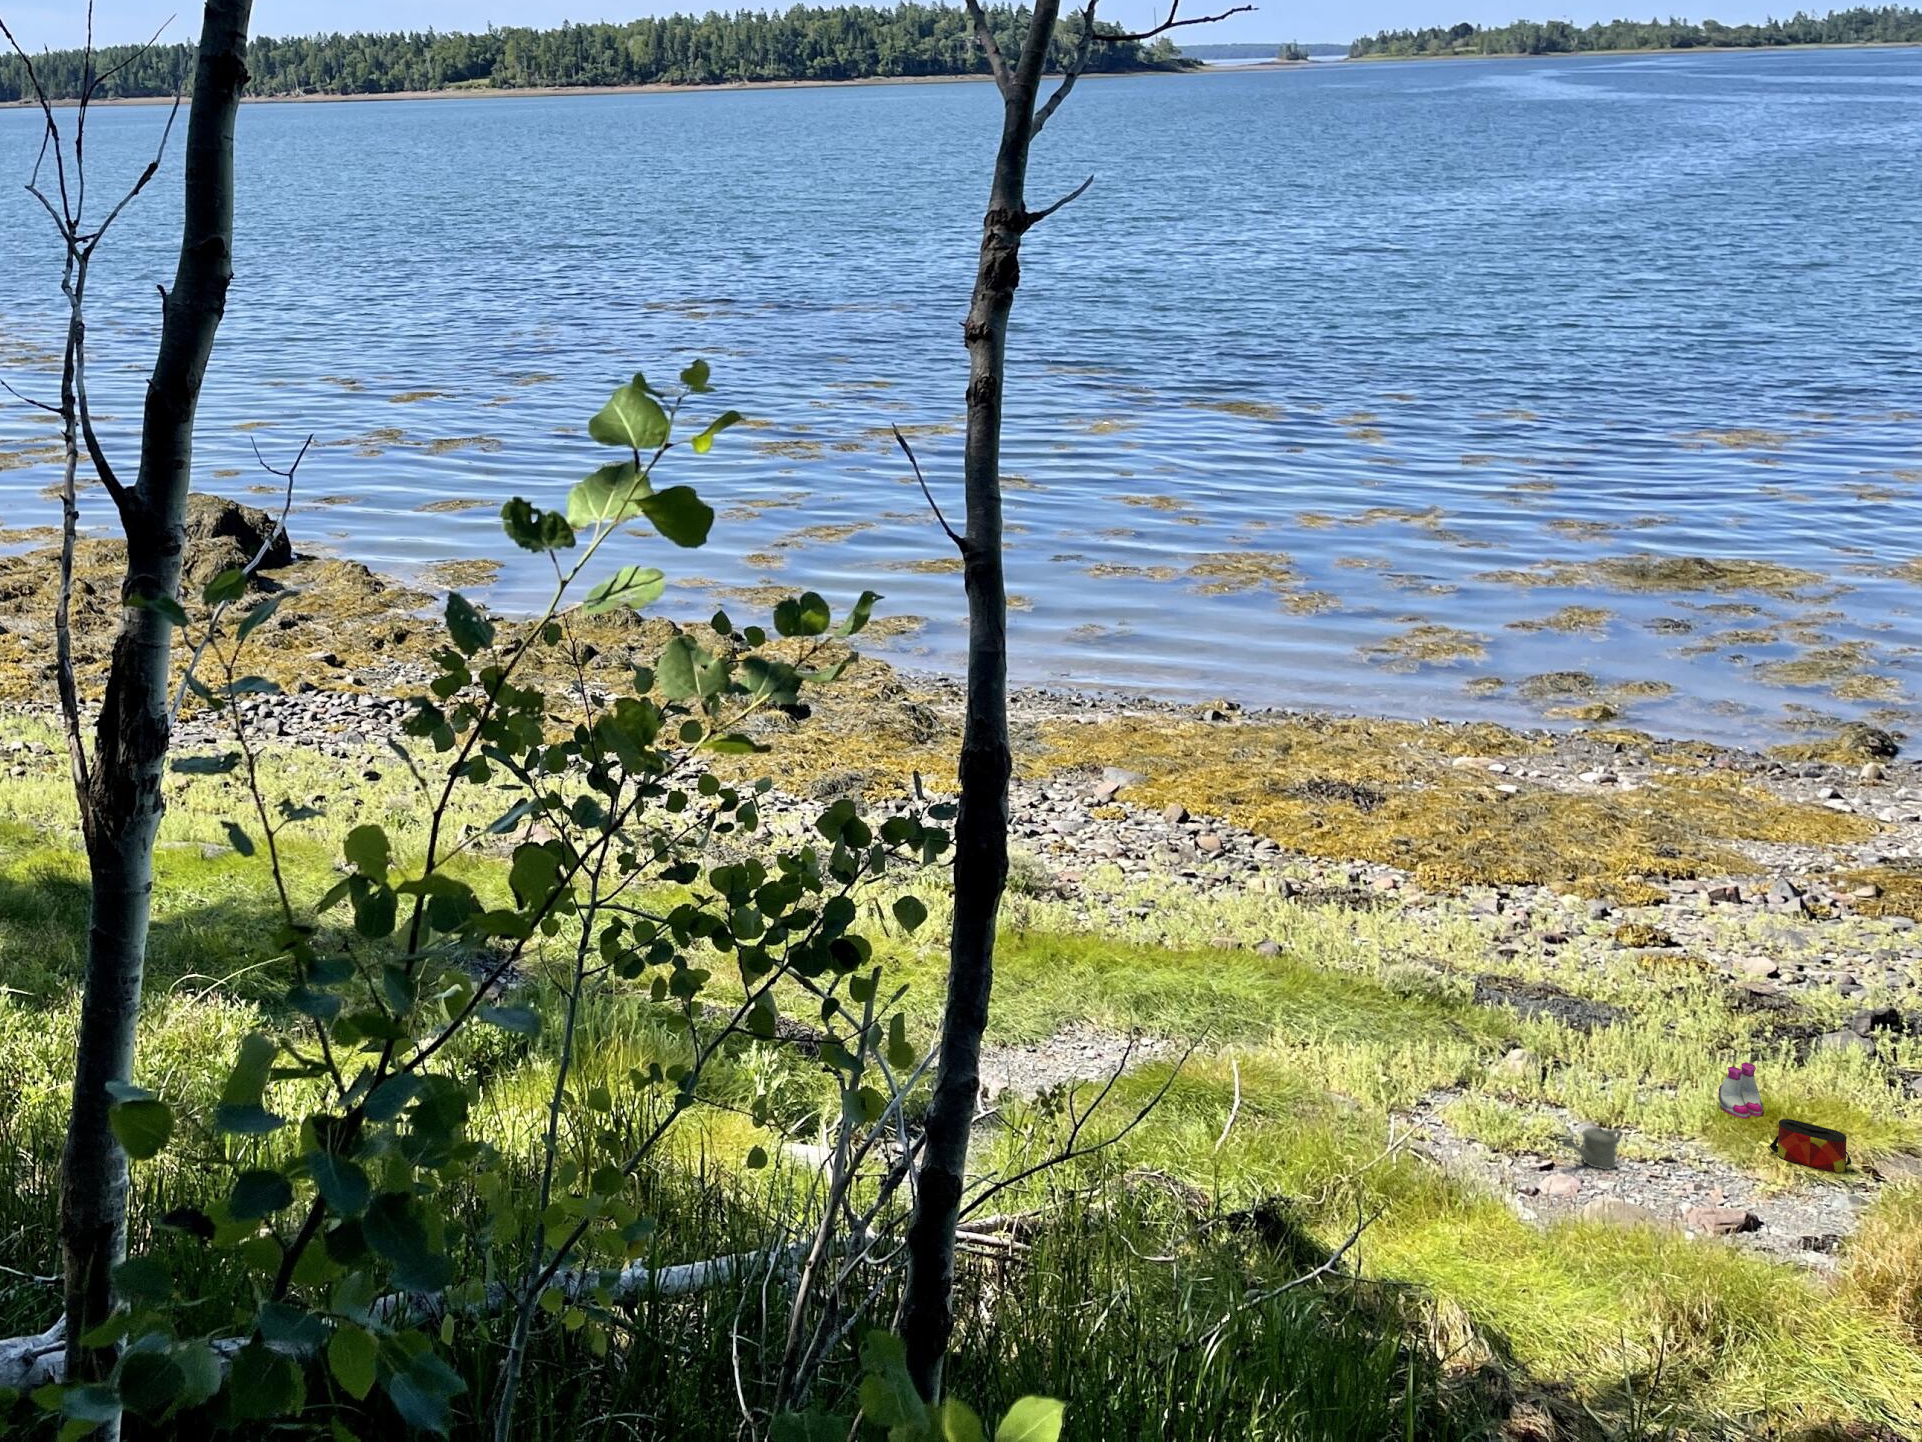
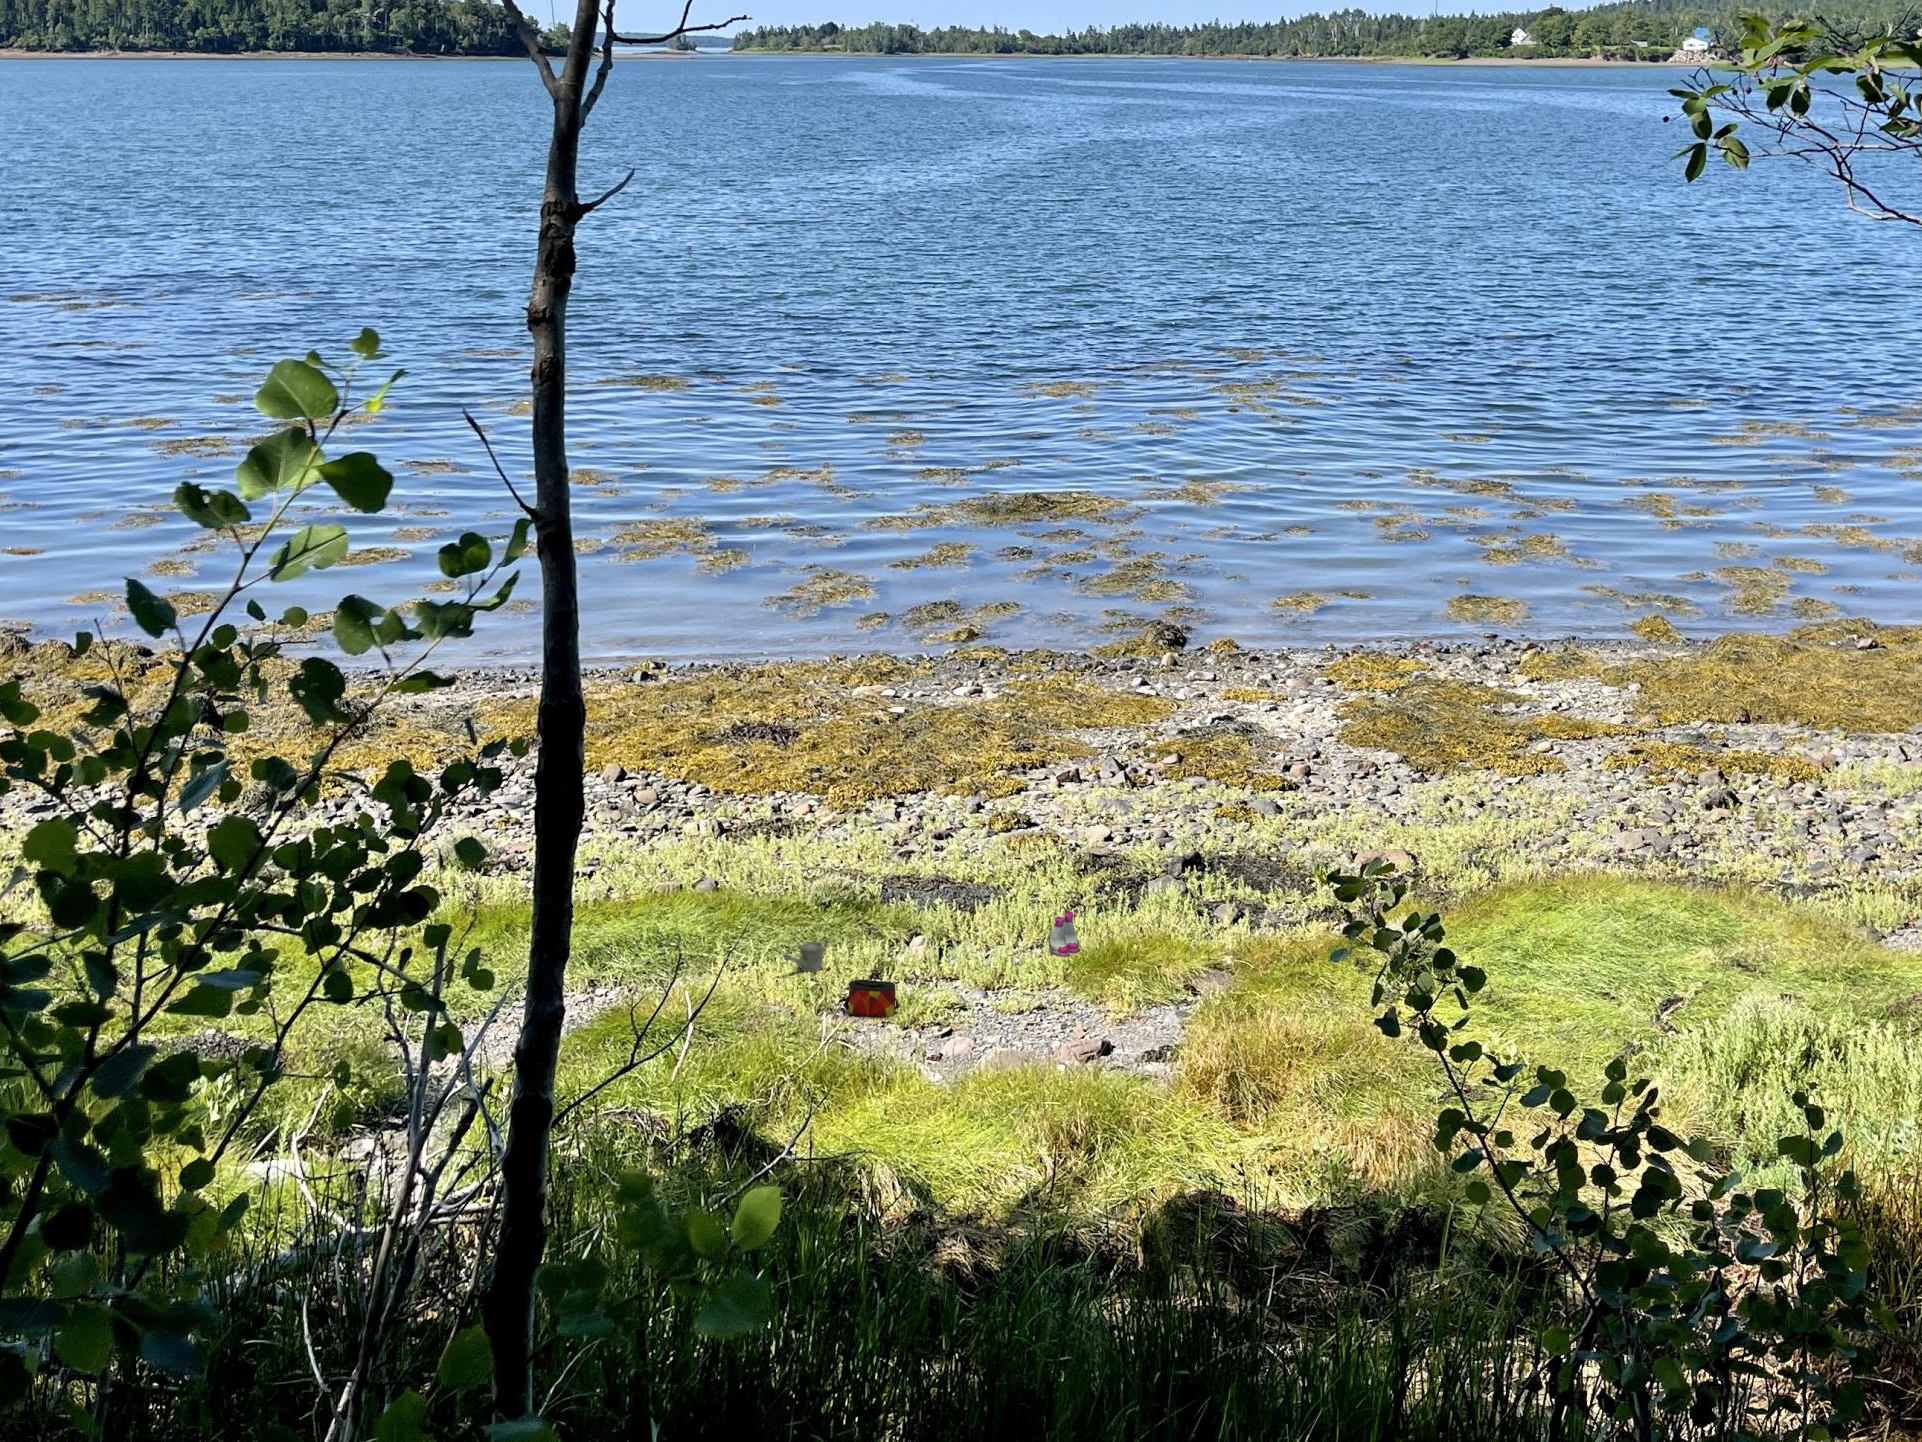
bag: present [1769,1119,1851,1173] -> present [843,980,899,1017]
watering can: present [1562,1128,1622,1169] -> present [784,939,828,972]

